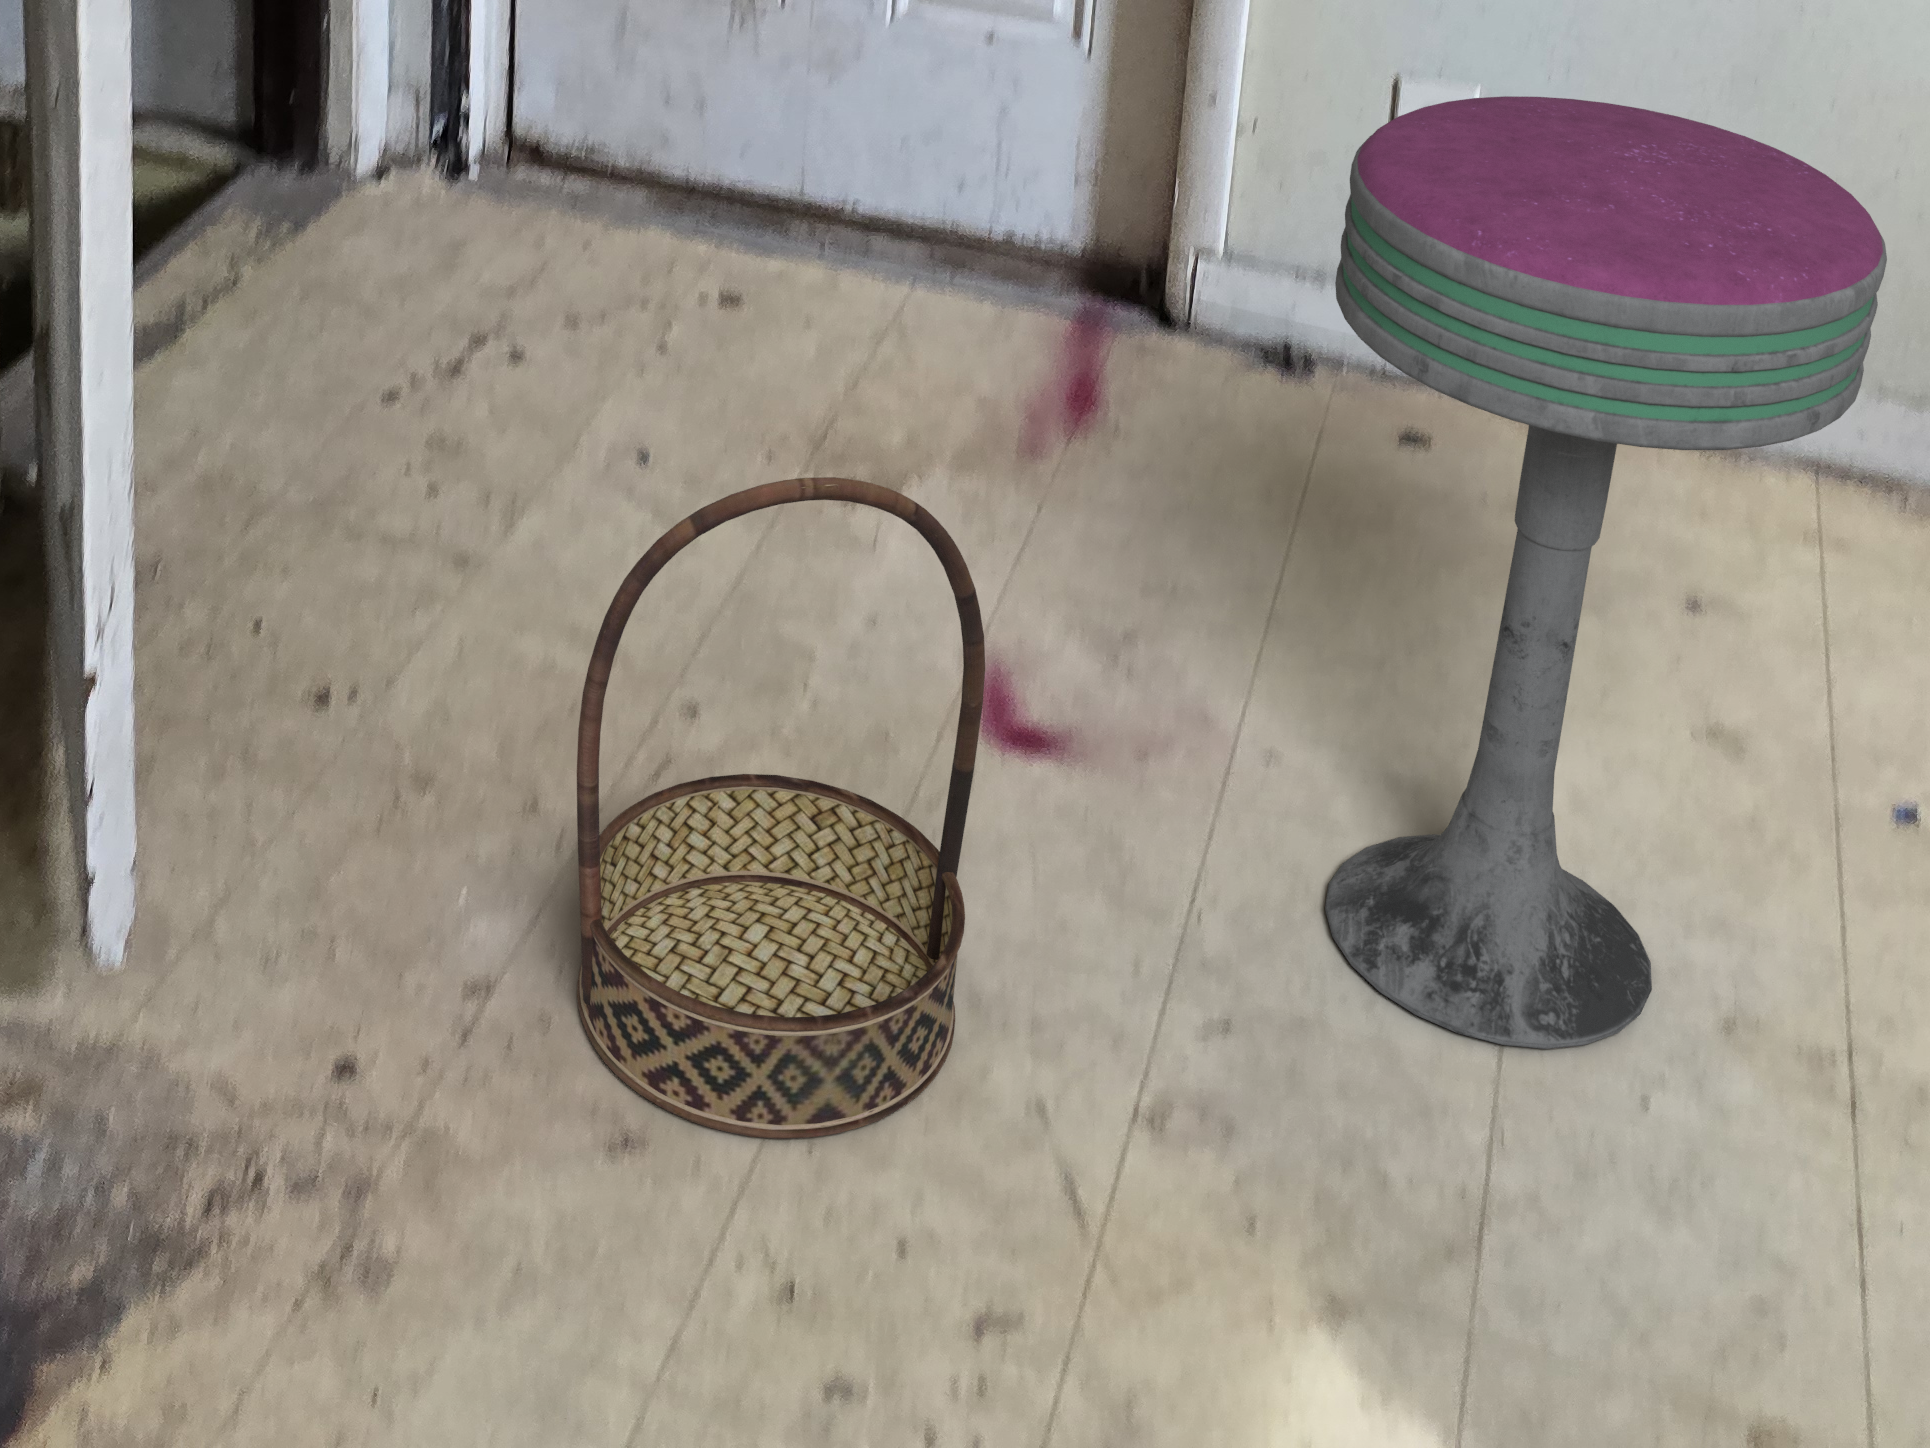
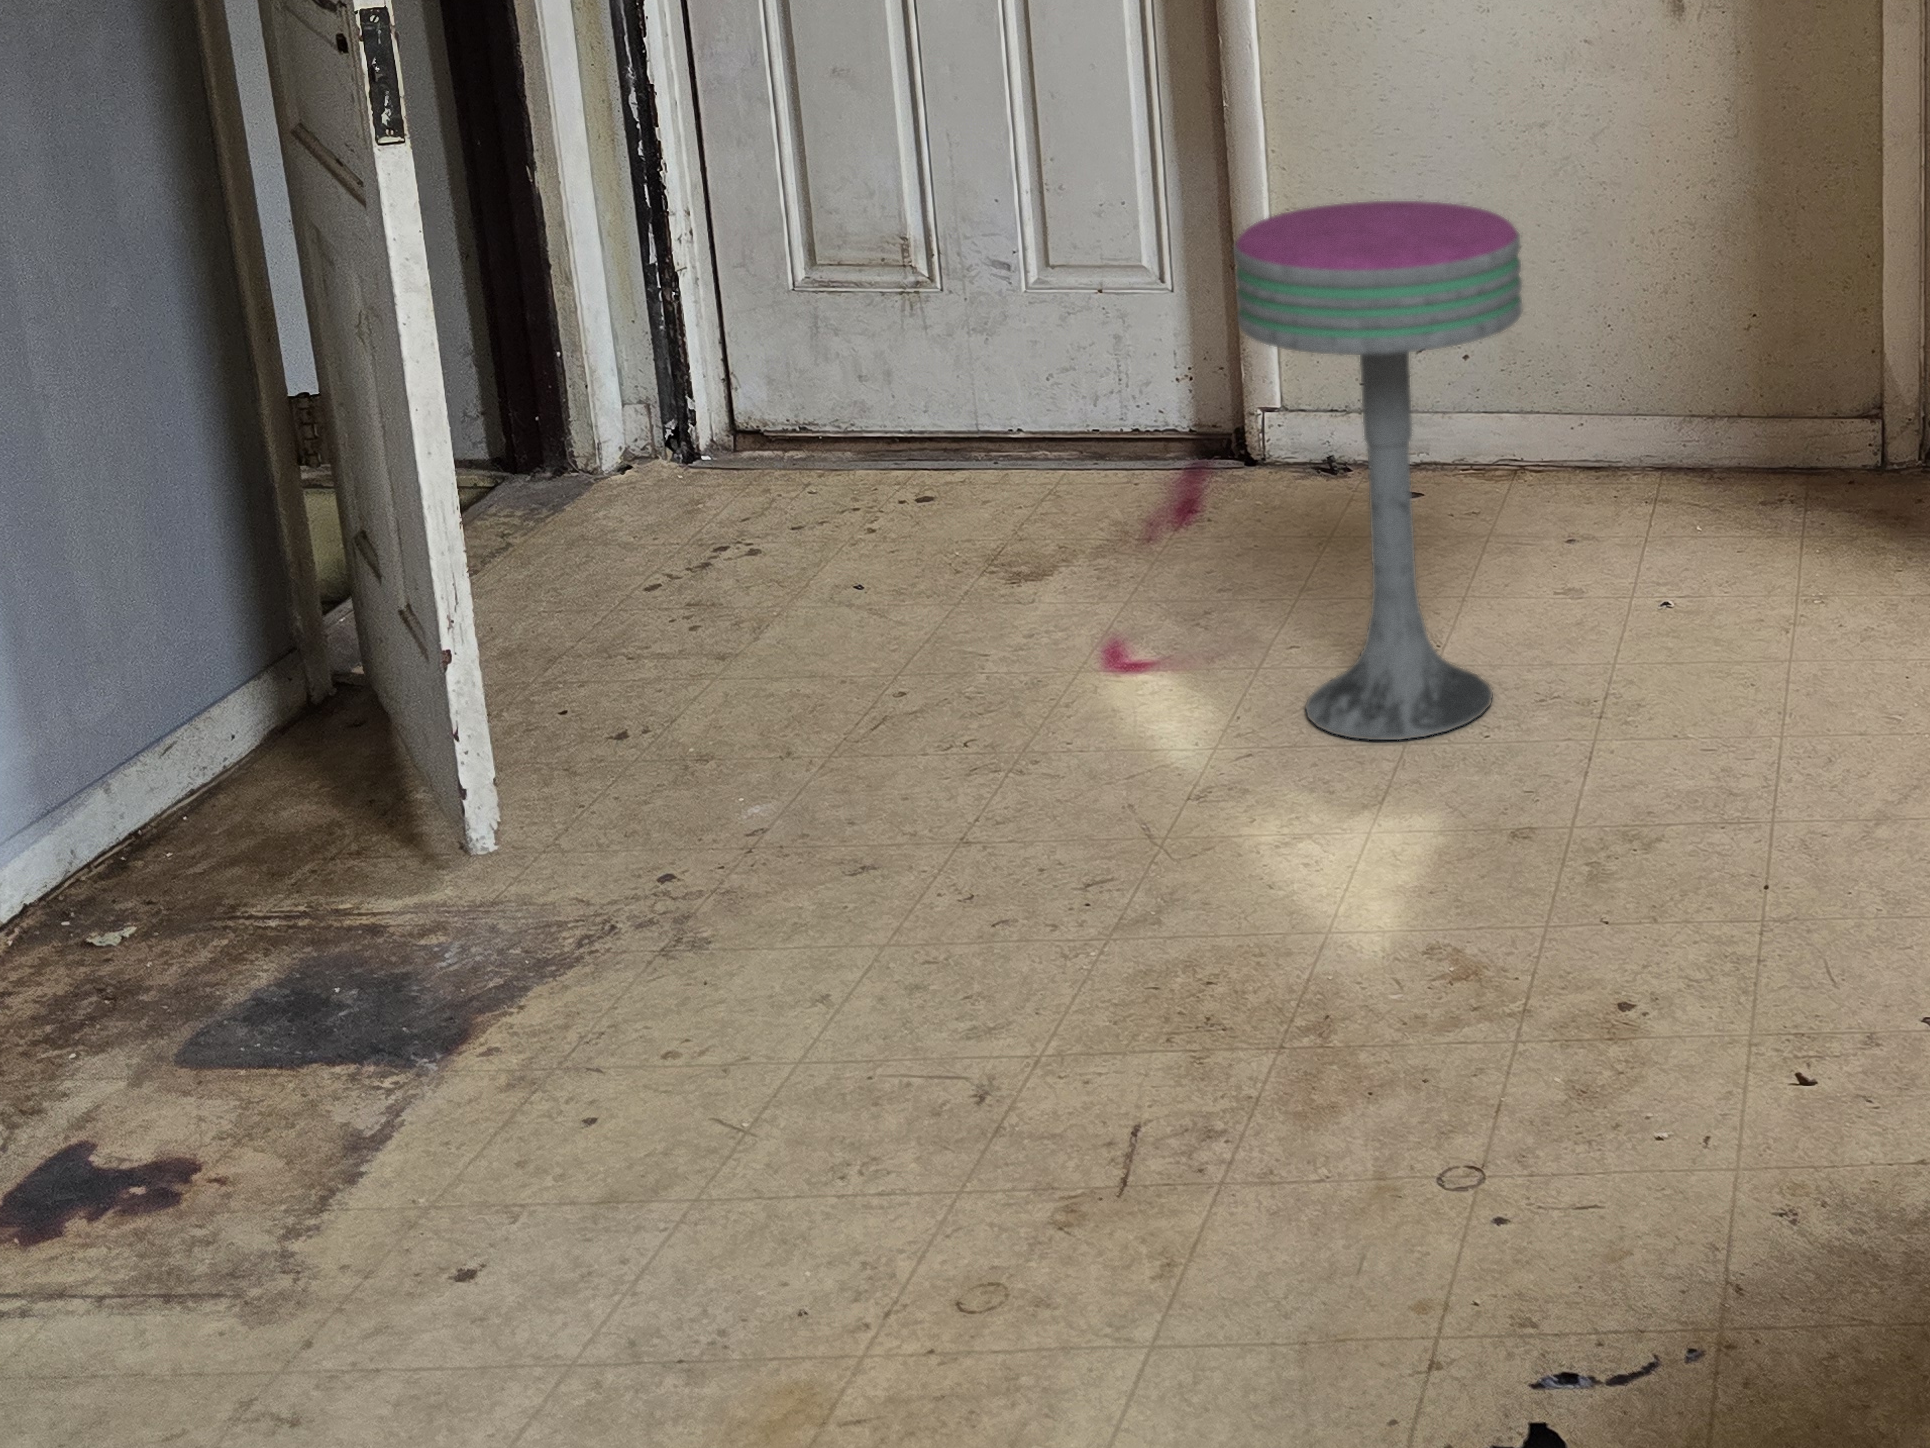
basket: present [577,477,985,1139] -> none [789,455,1068,858]

